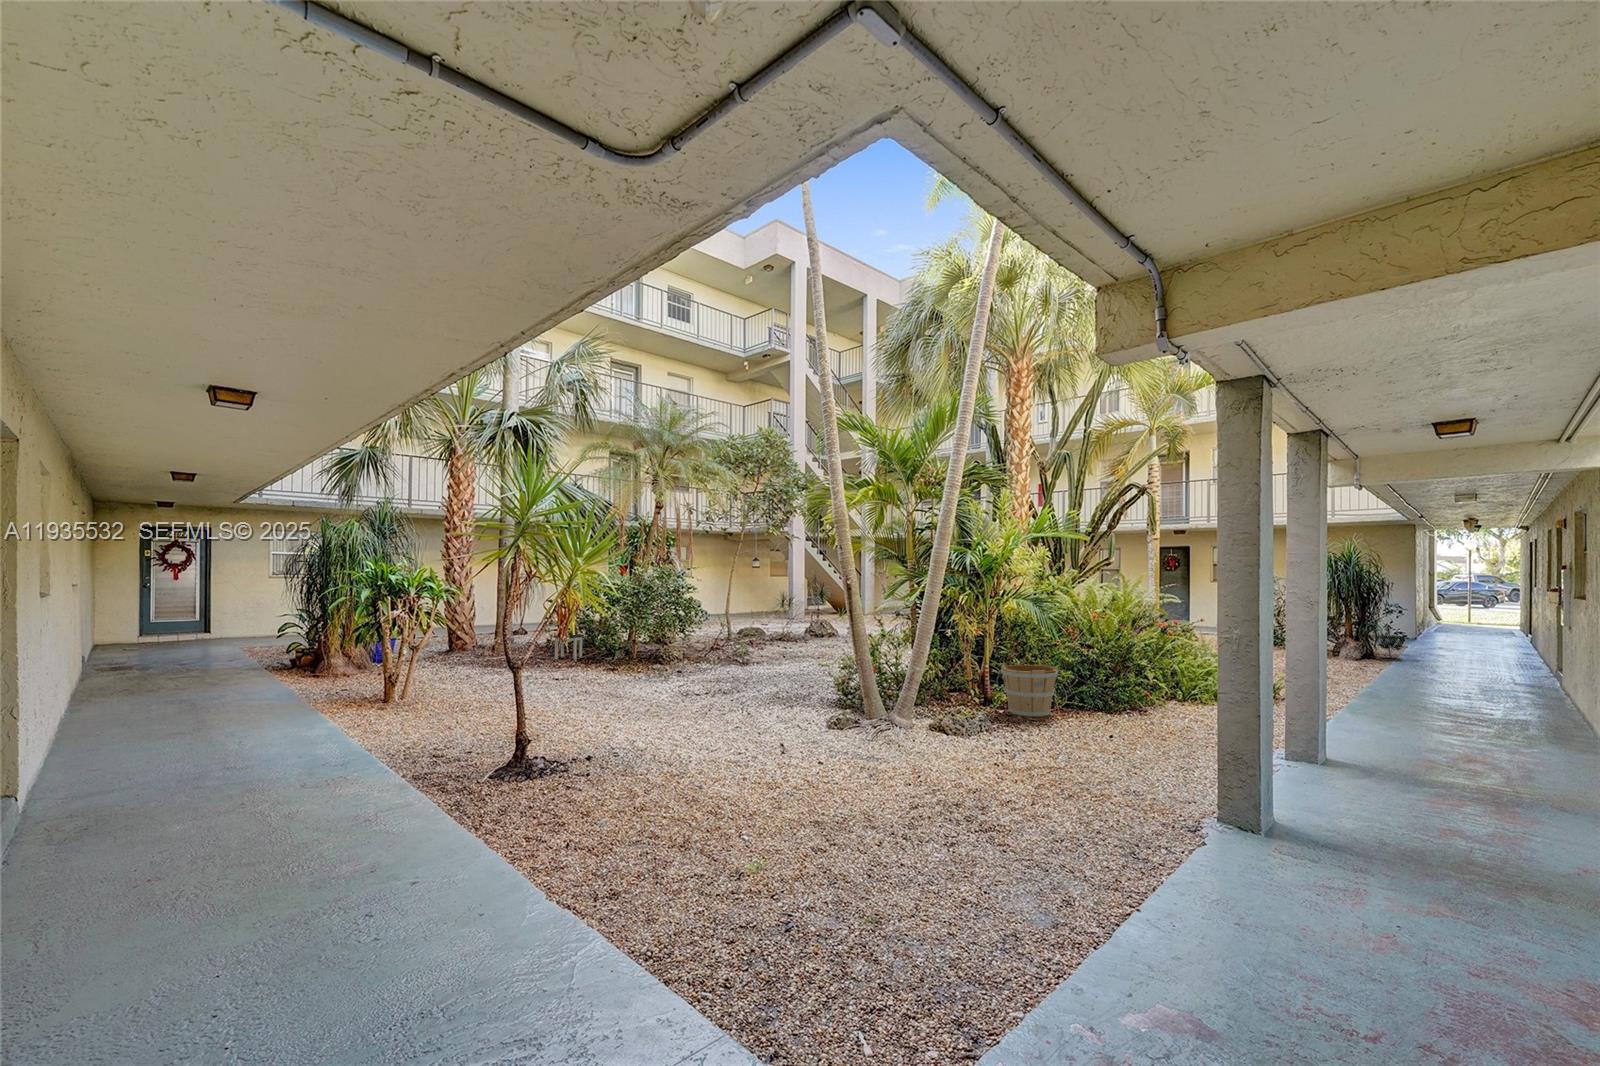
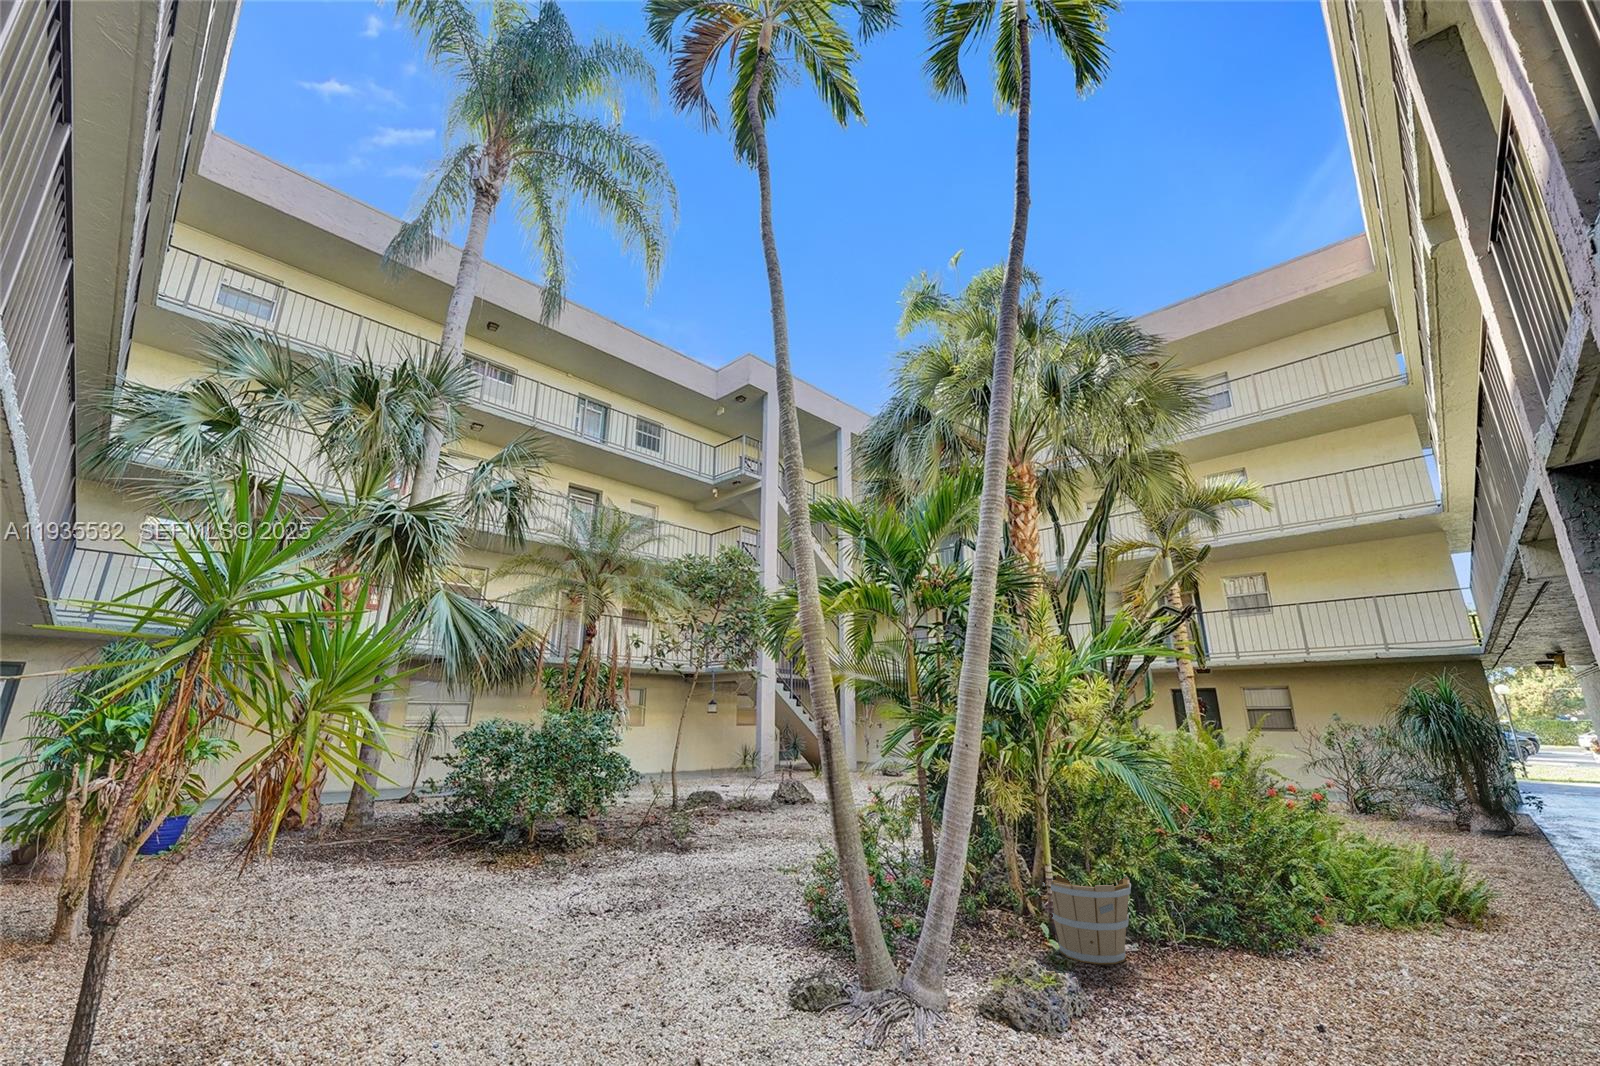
round table: present [553,634,584,659] -> none [432,807,476,844]

